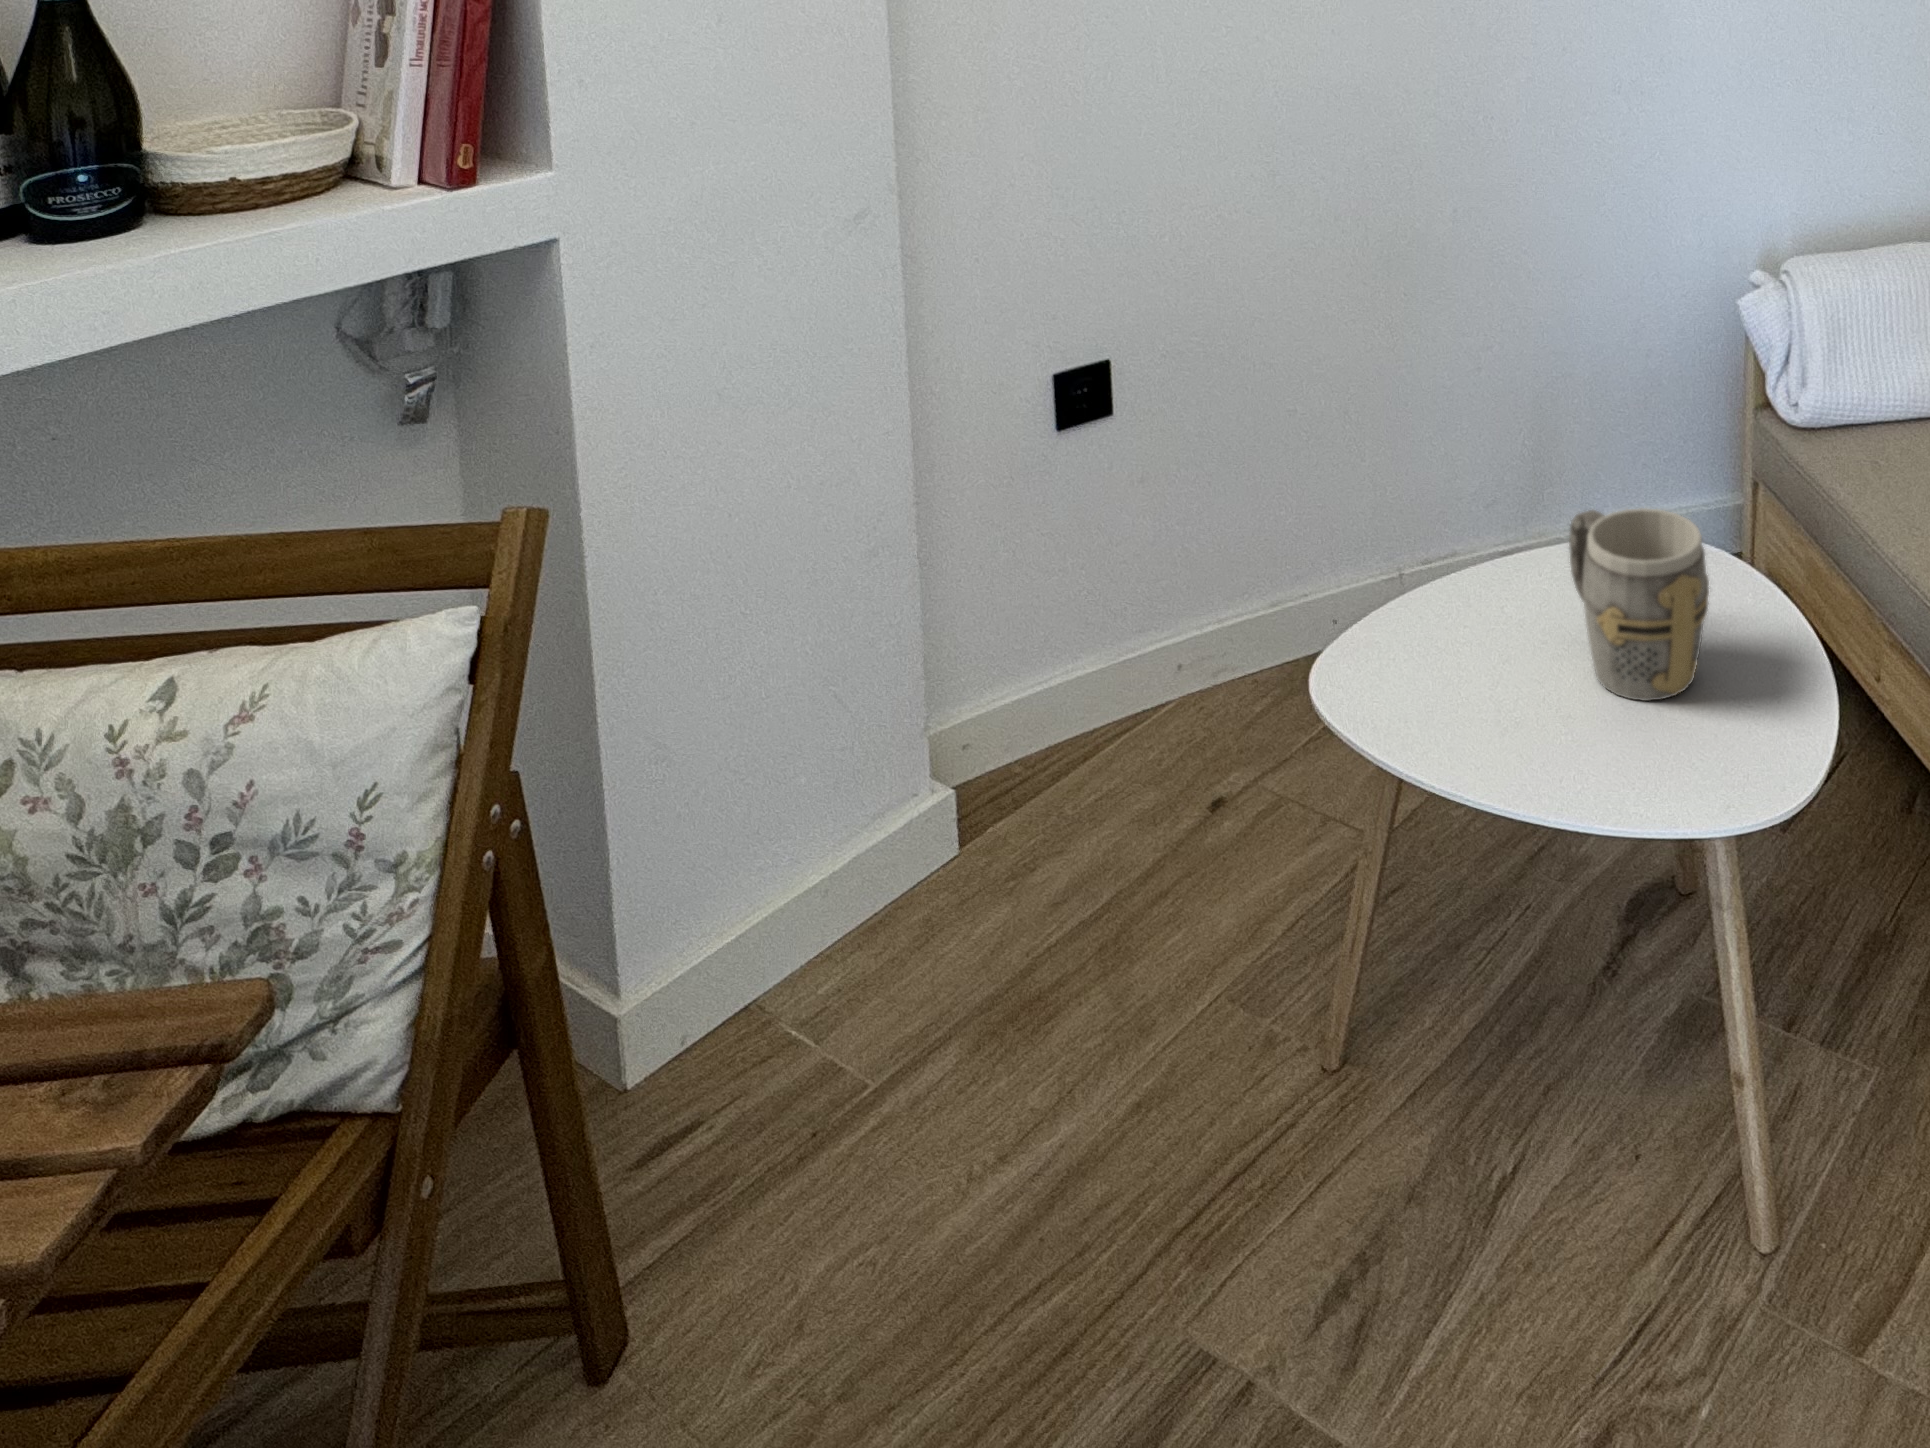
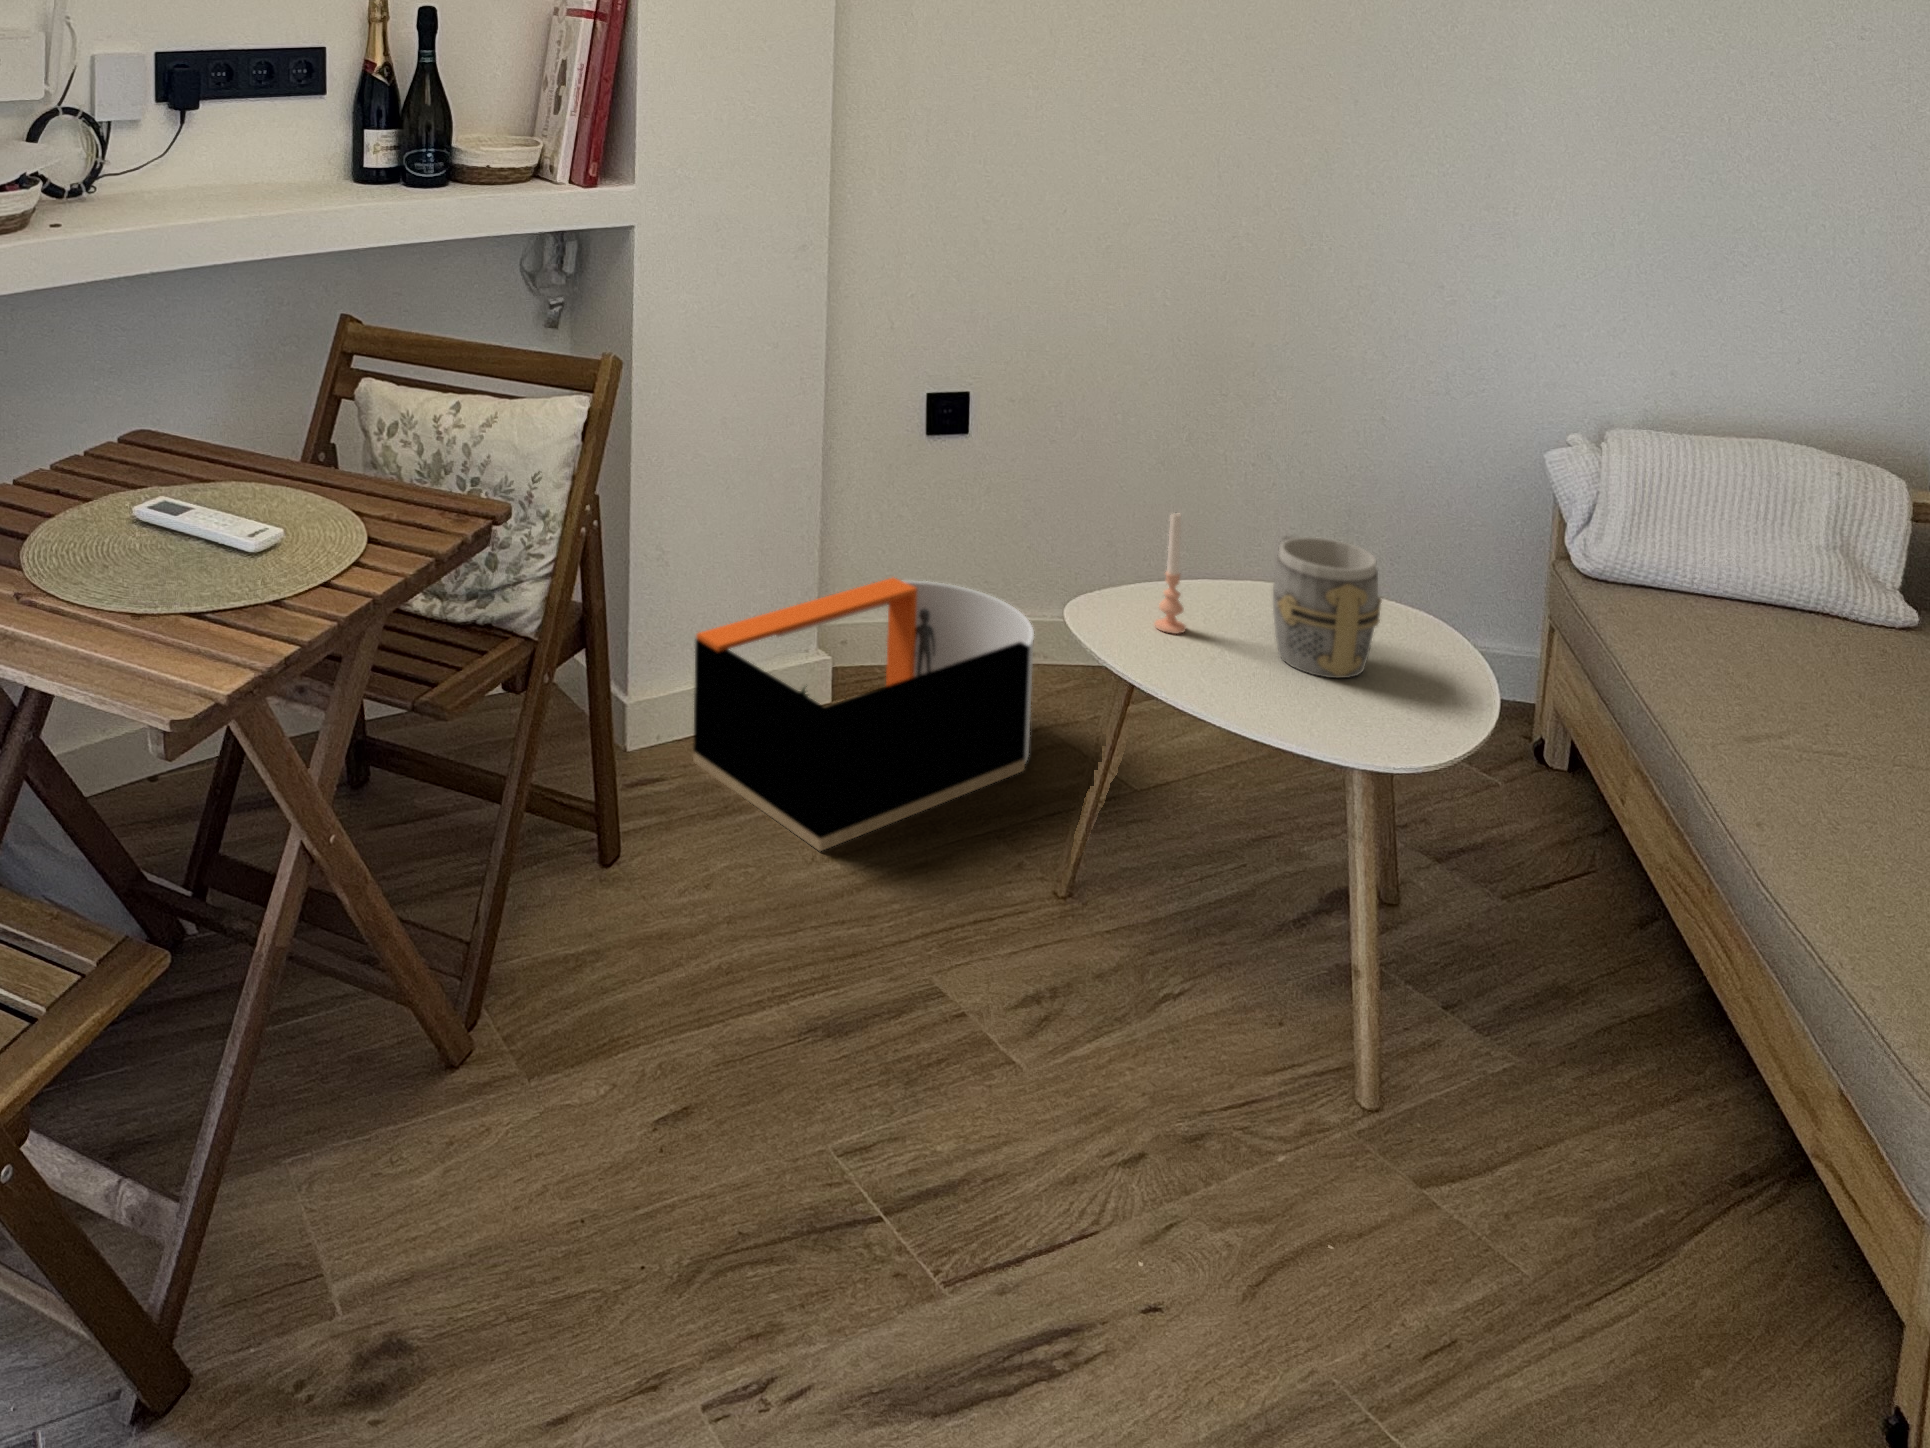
candle: none [1440,525,1480,691] -> present [1155,513,1186,634]
storage bin: none [736,627,1242,1159] -> present [693,578,1034,851]

